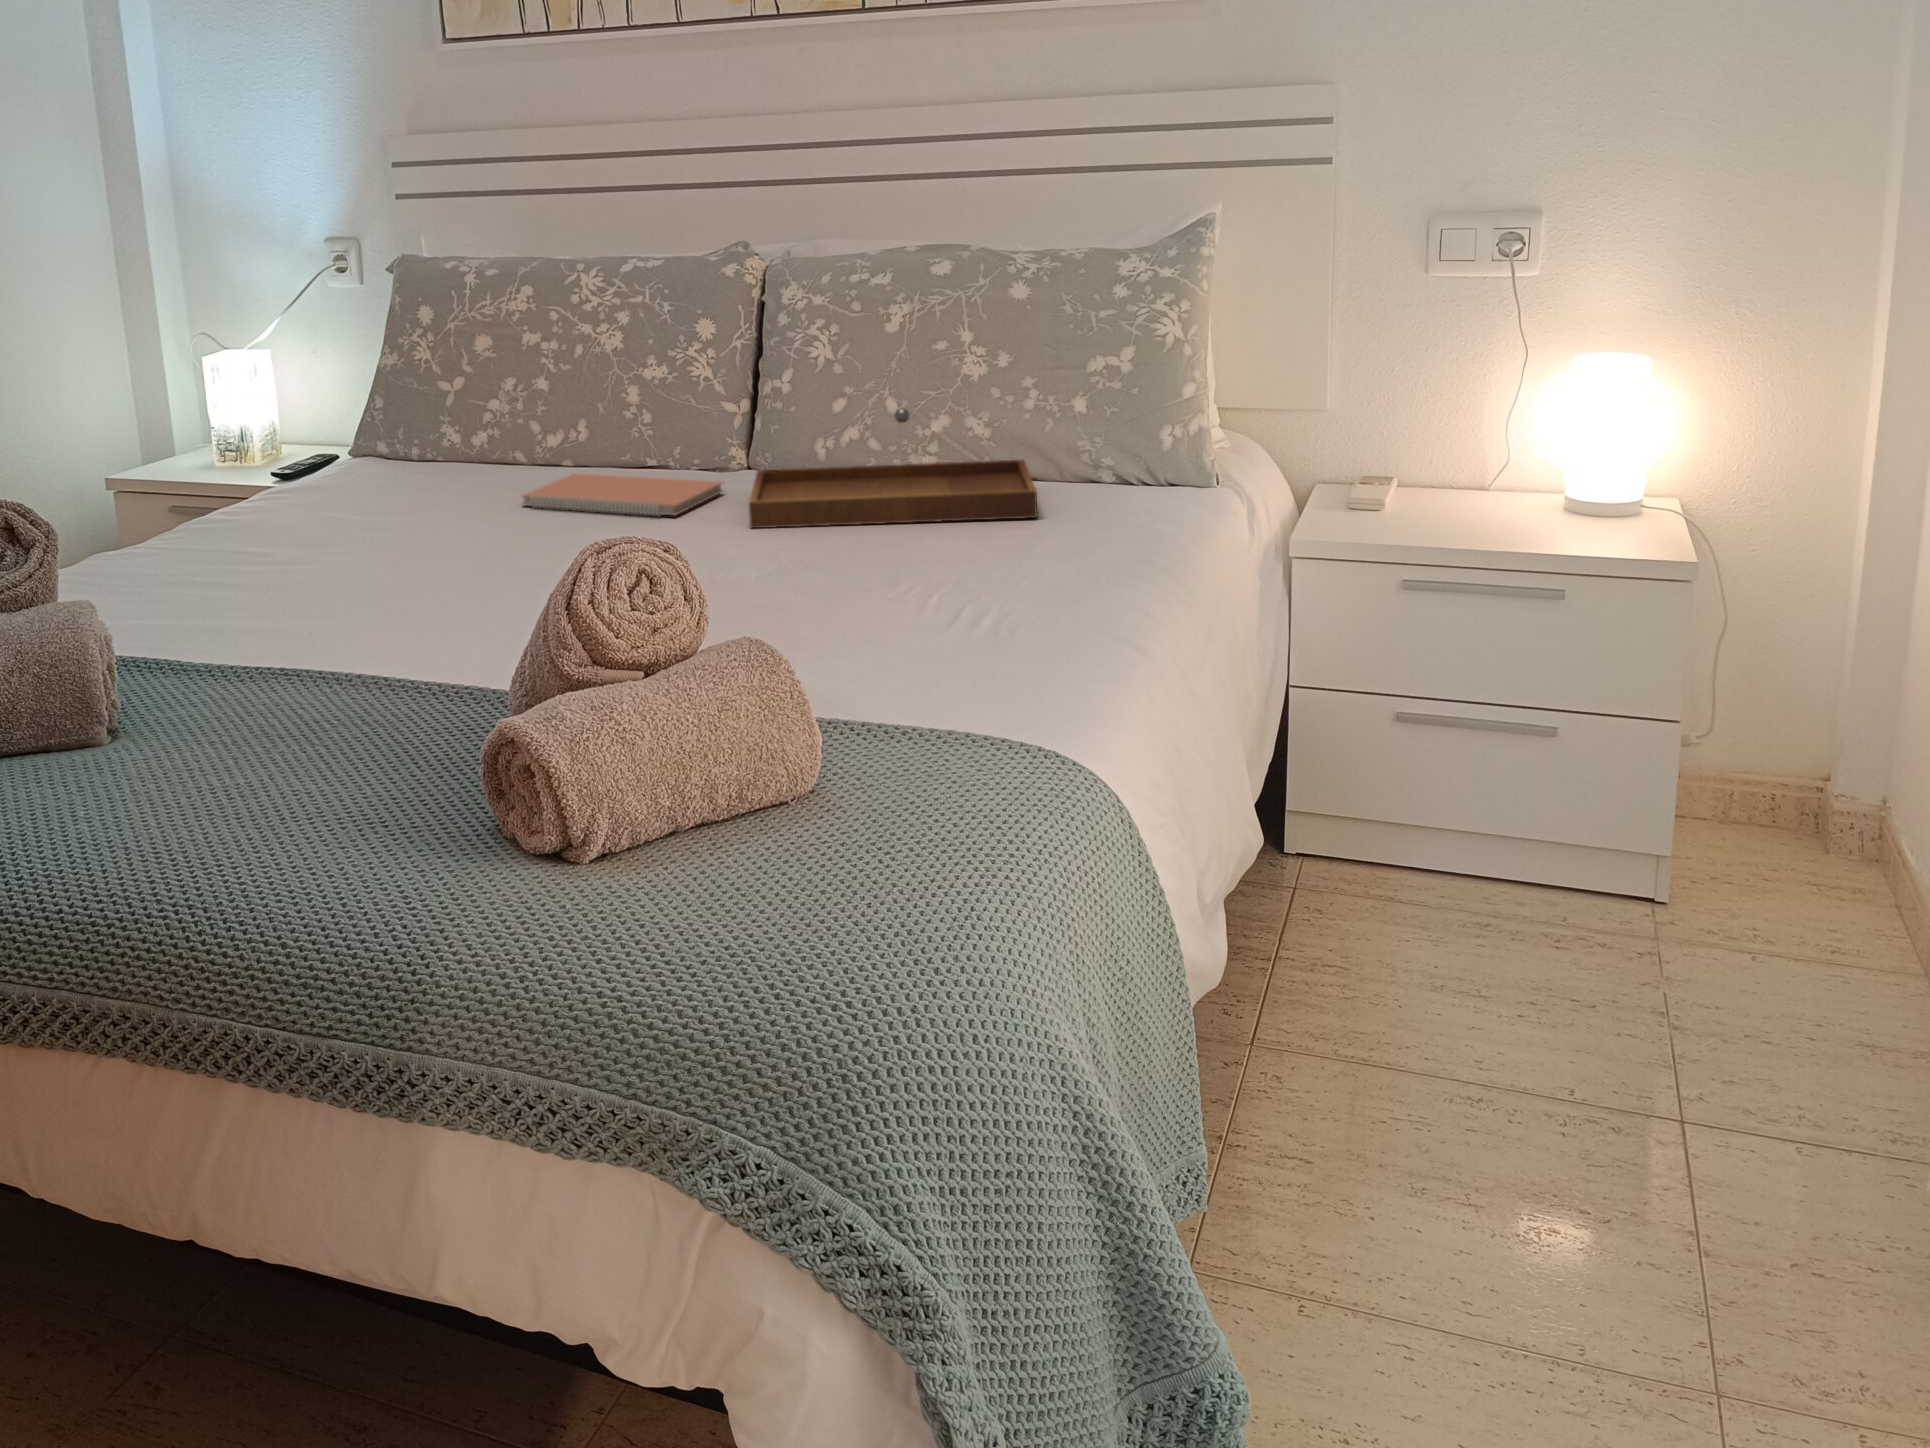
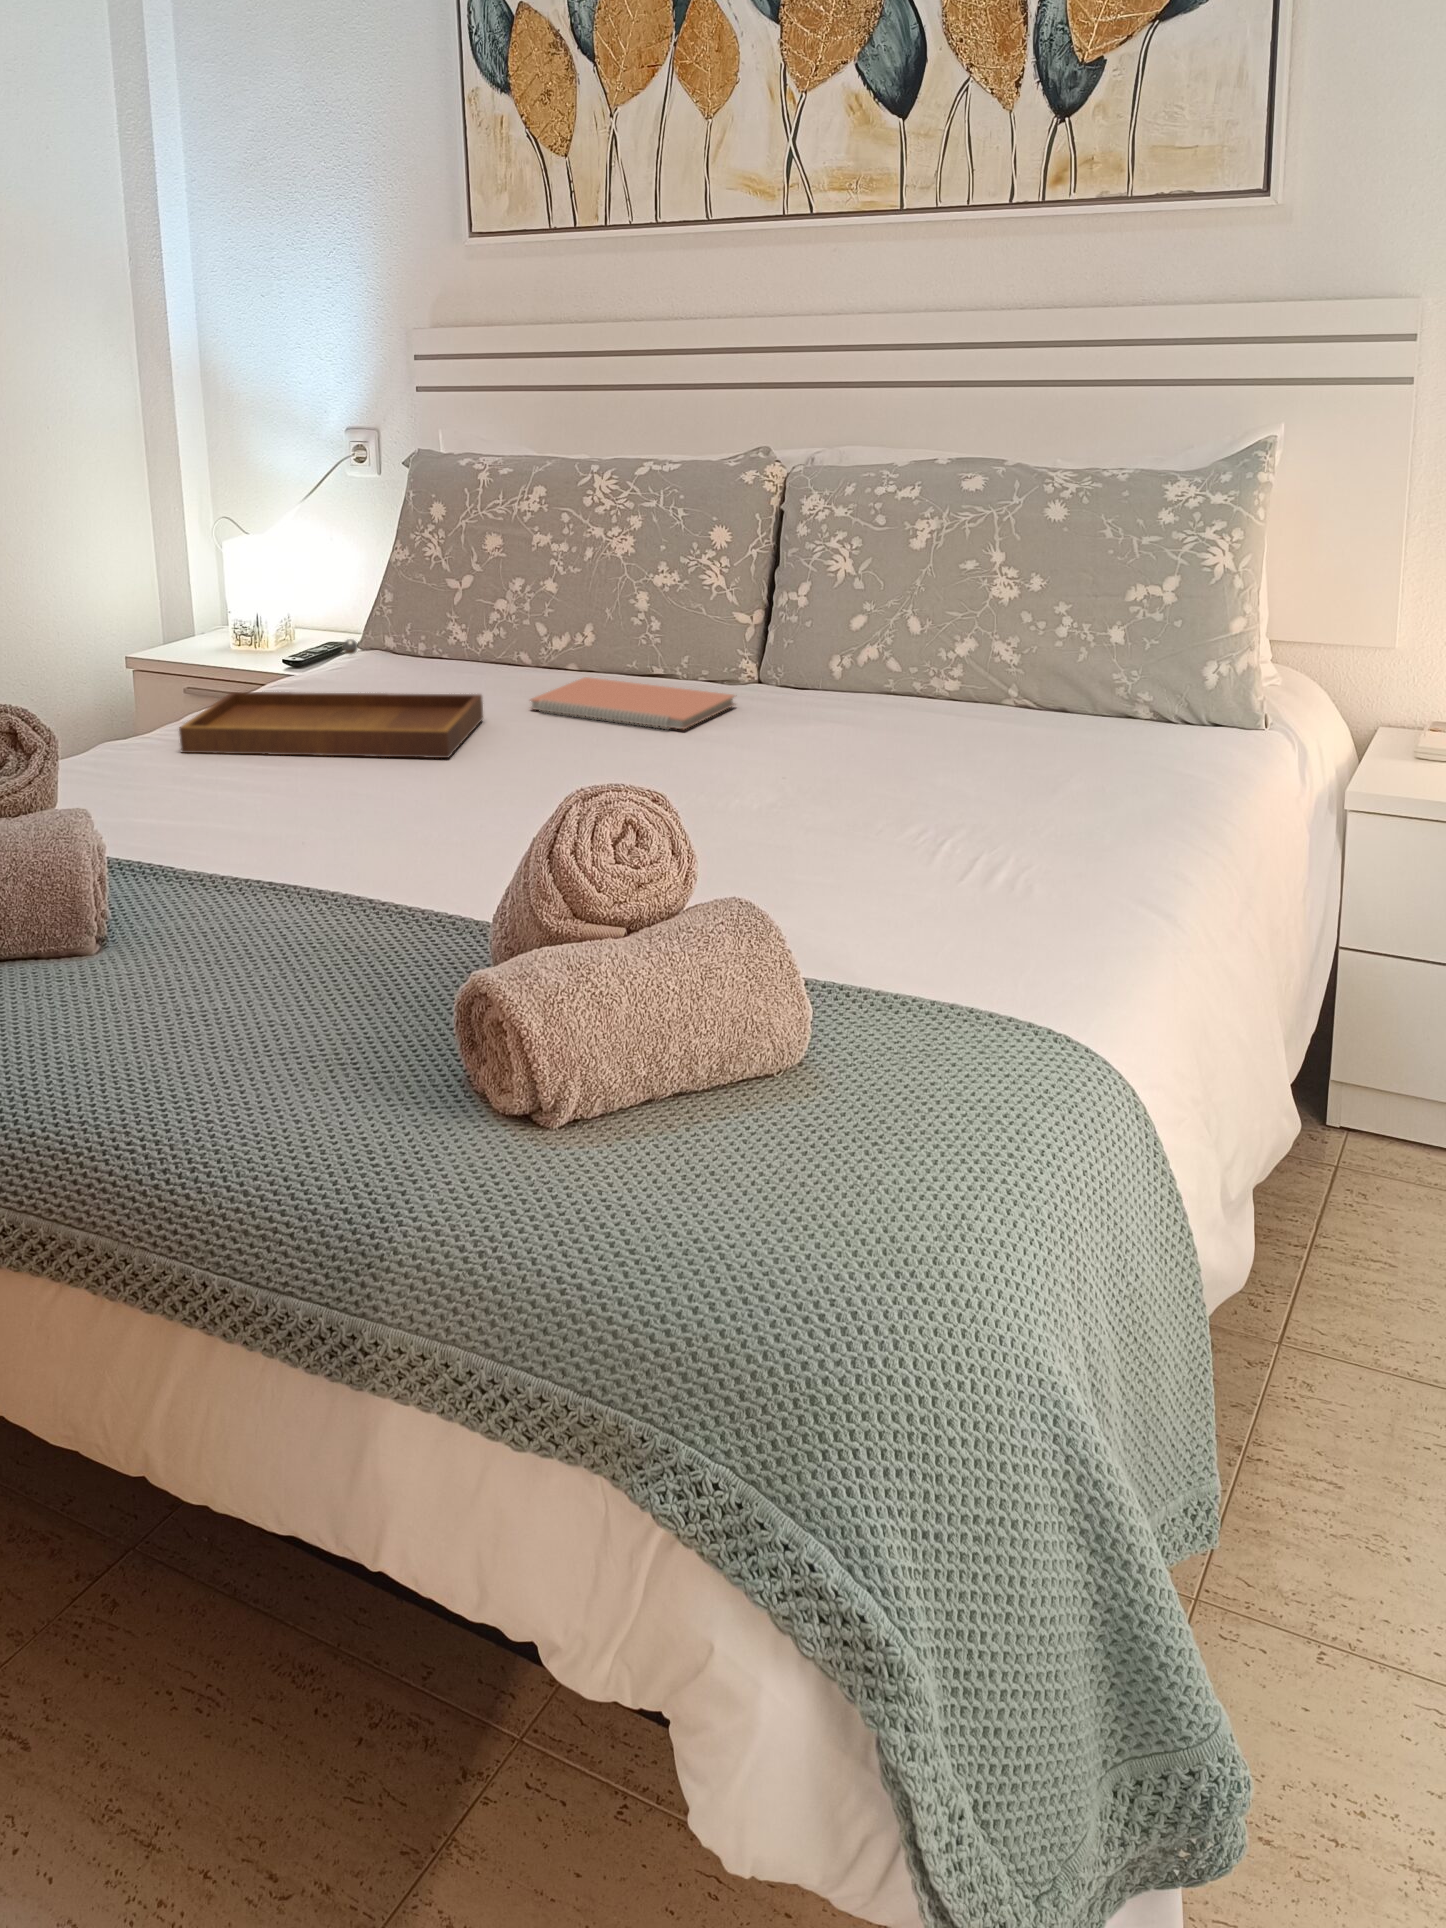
tray: present [749,408,1037,528] -> present [179,639,483,758]

